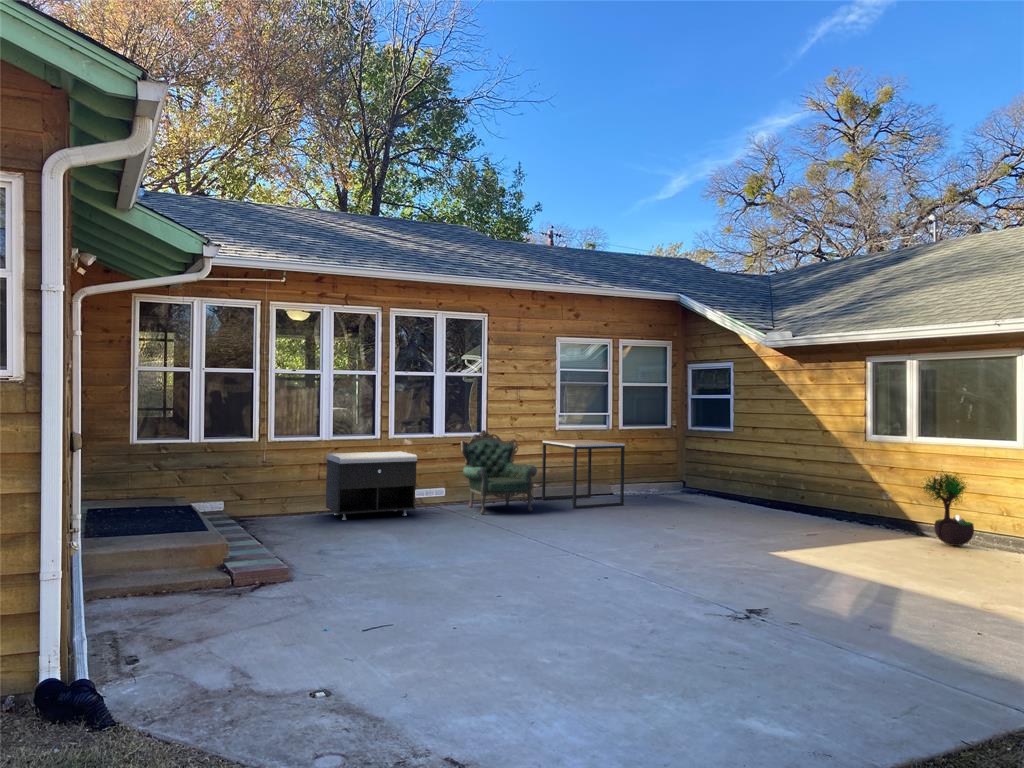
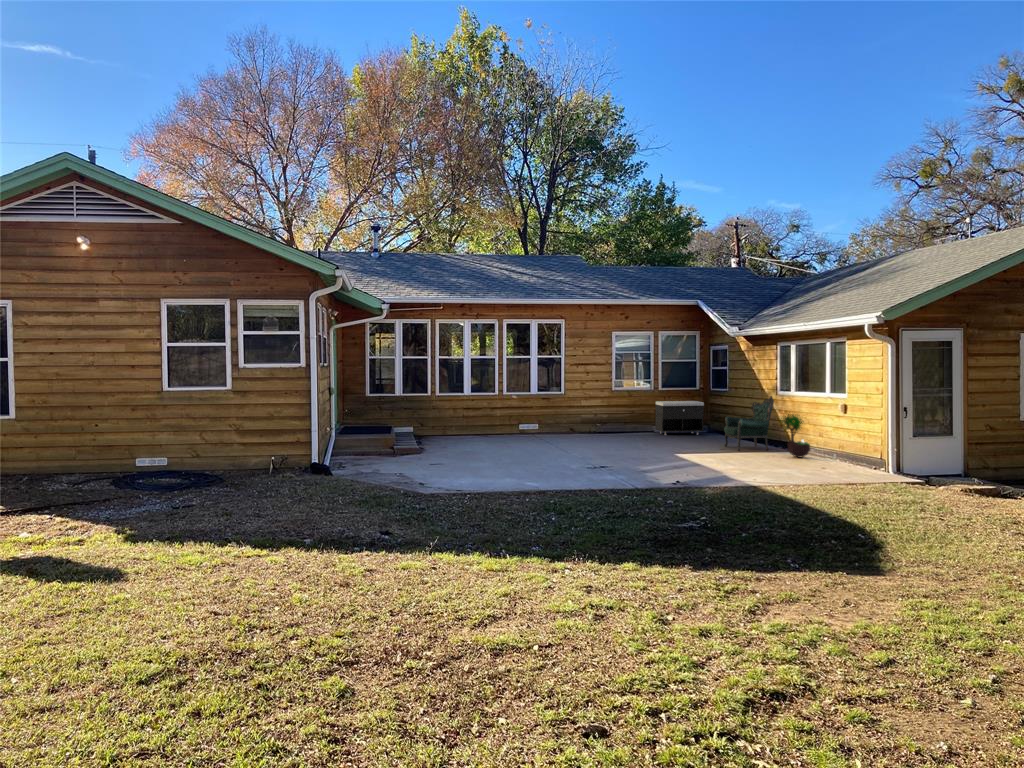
armchair: present [461,430,537,514] -> present [724,396,774,451]
side table: present [542,440,625,509] -> none [601,397,647,437]
storage bench: present [326,452,417,520] -> present [655,401,704,435]

